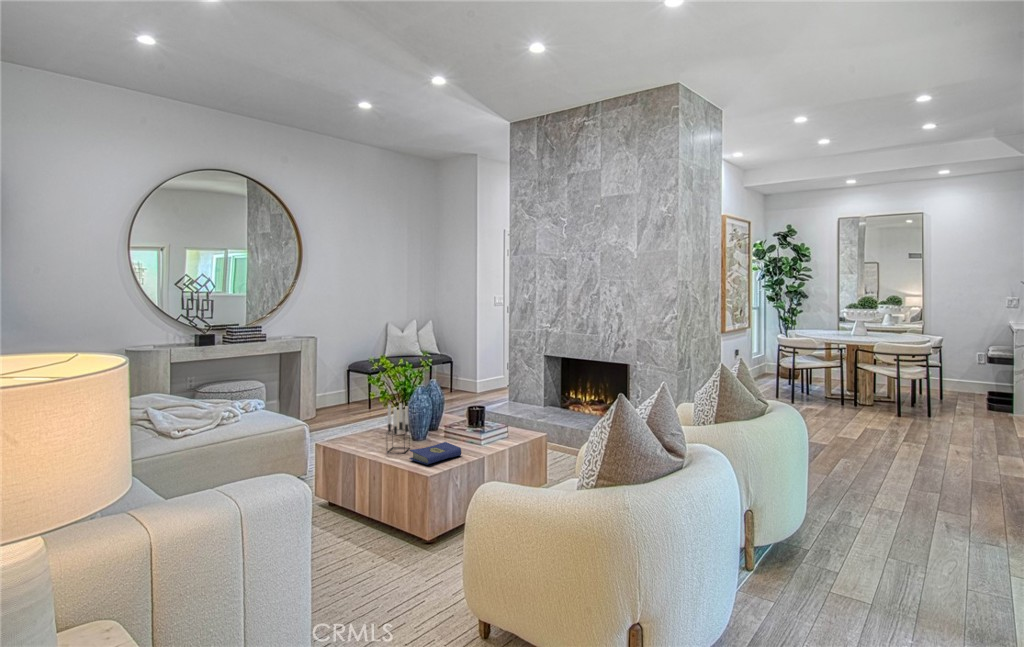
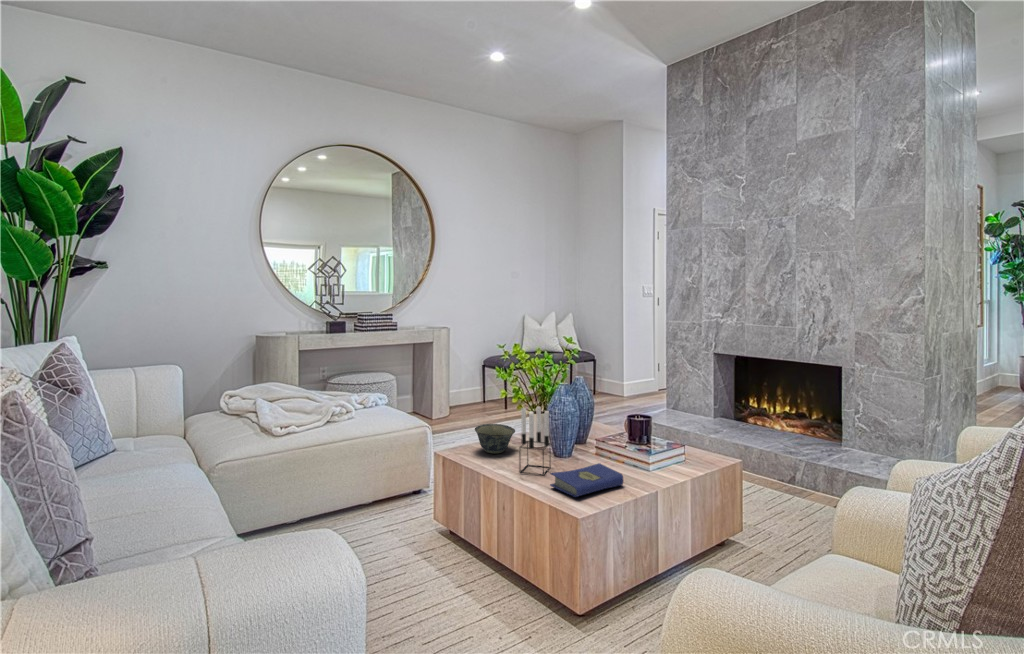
bowl: none [350,419,382,441] -> present [475,424,515,454]

